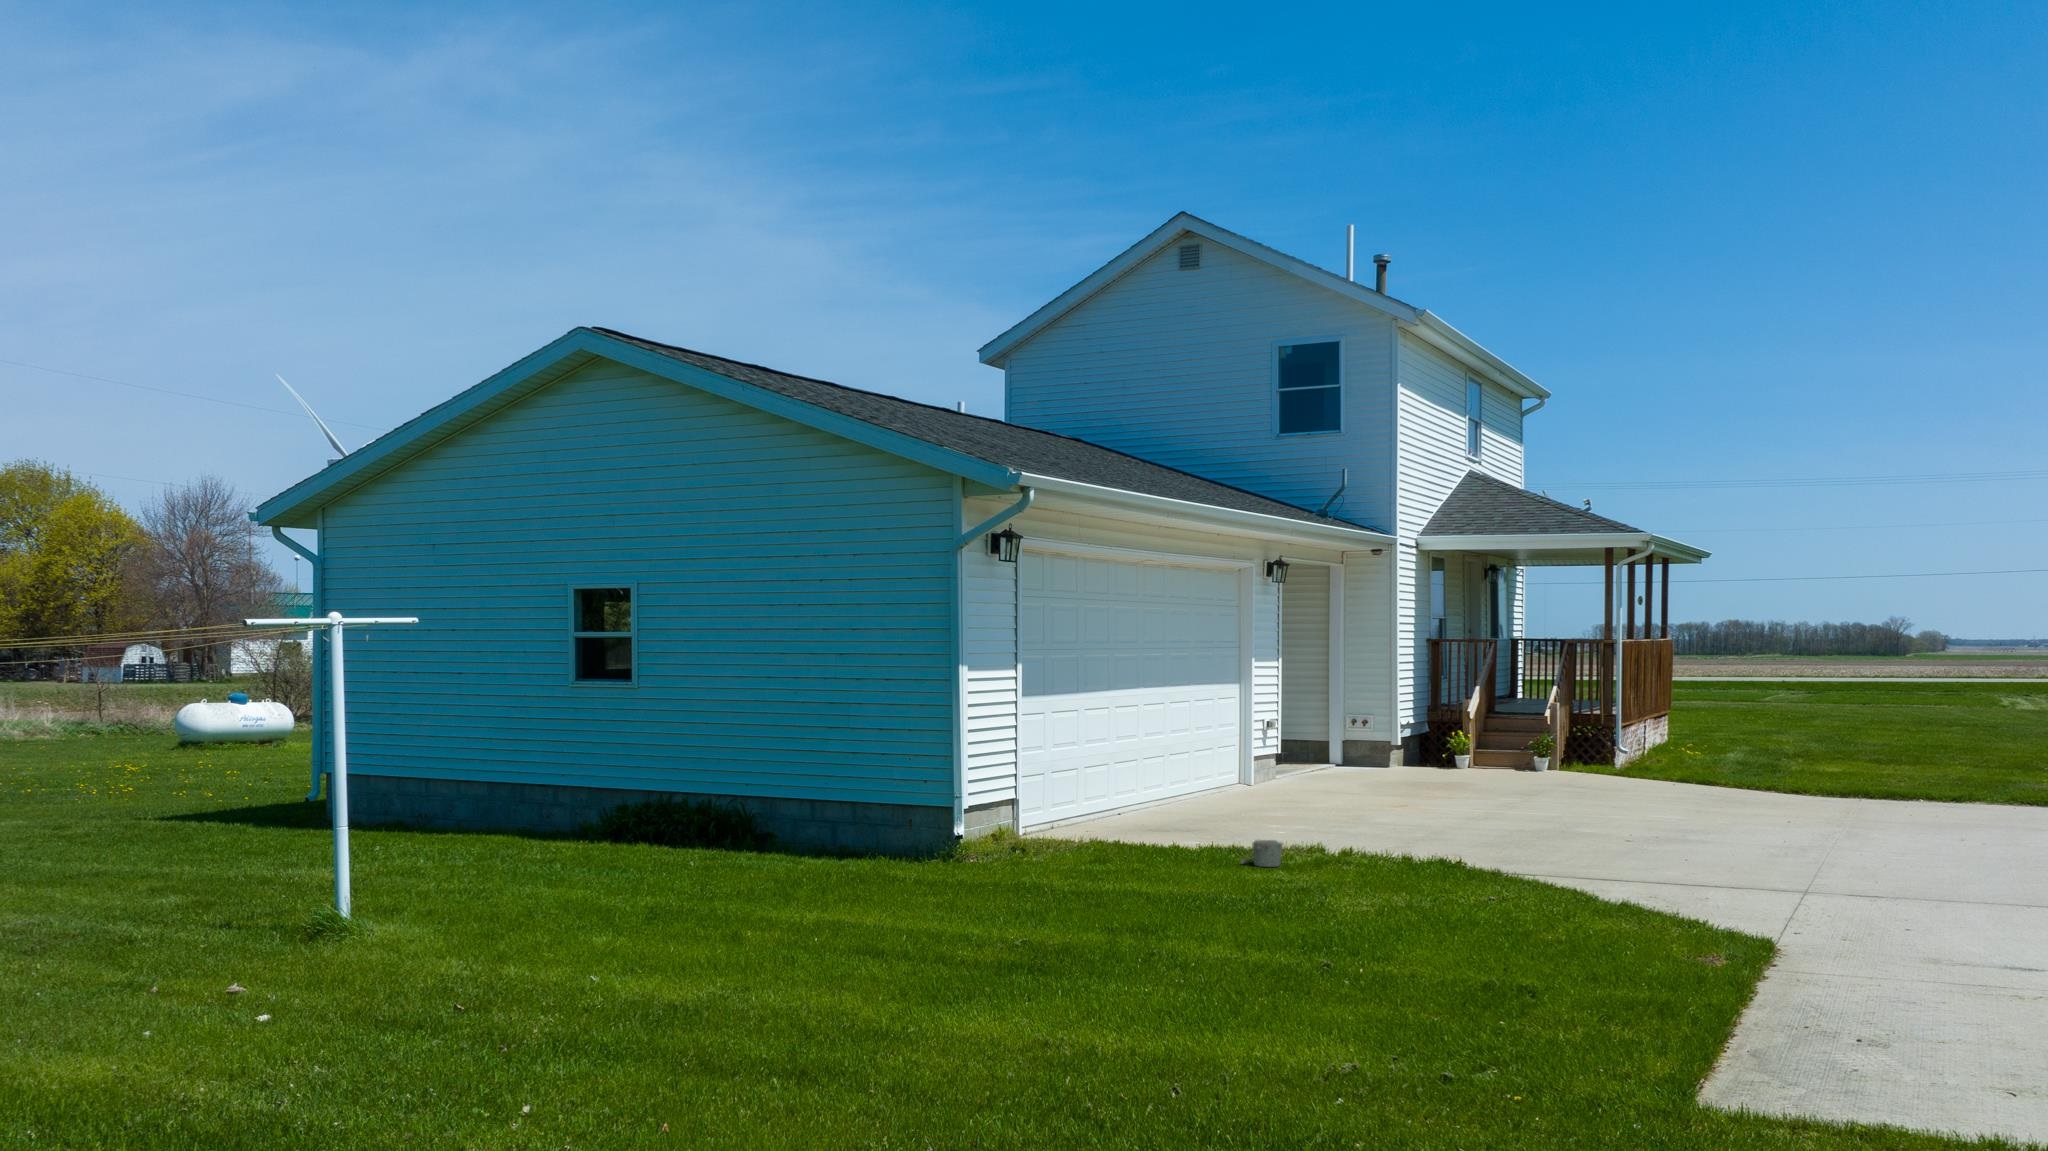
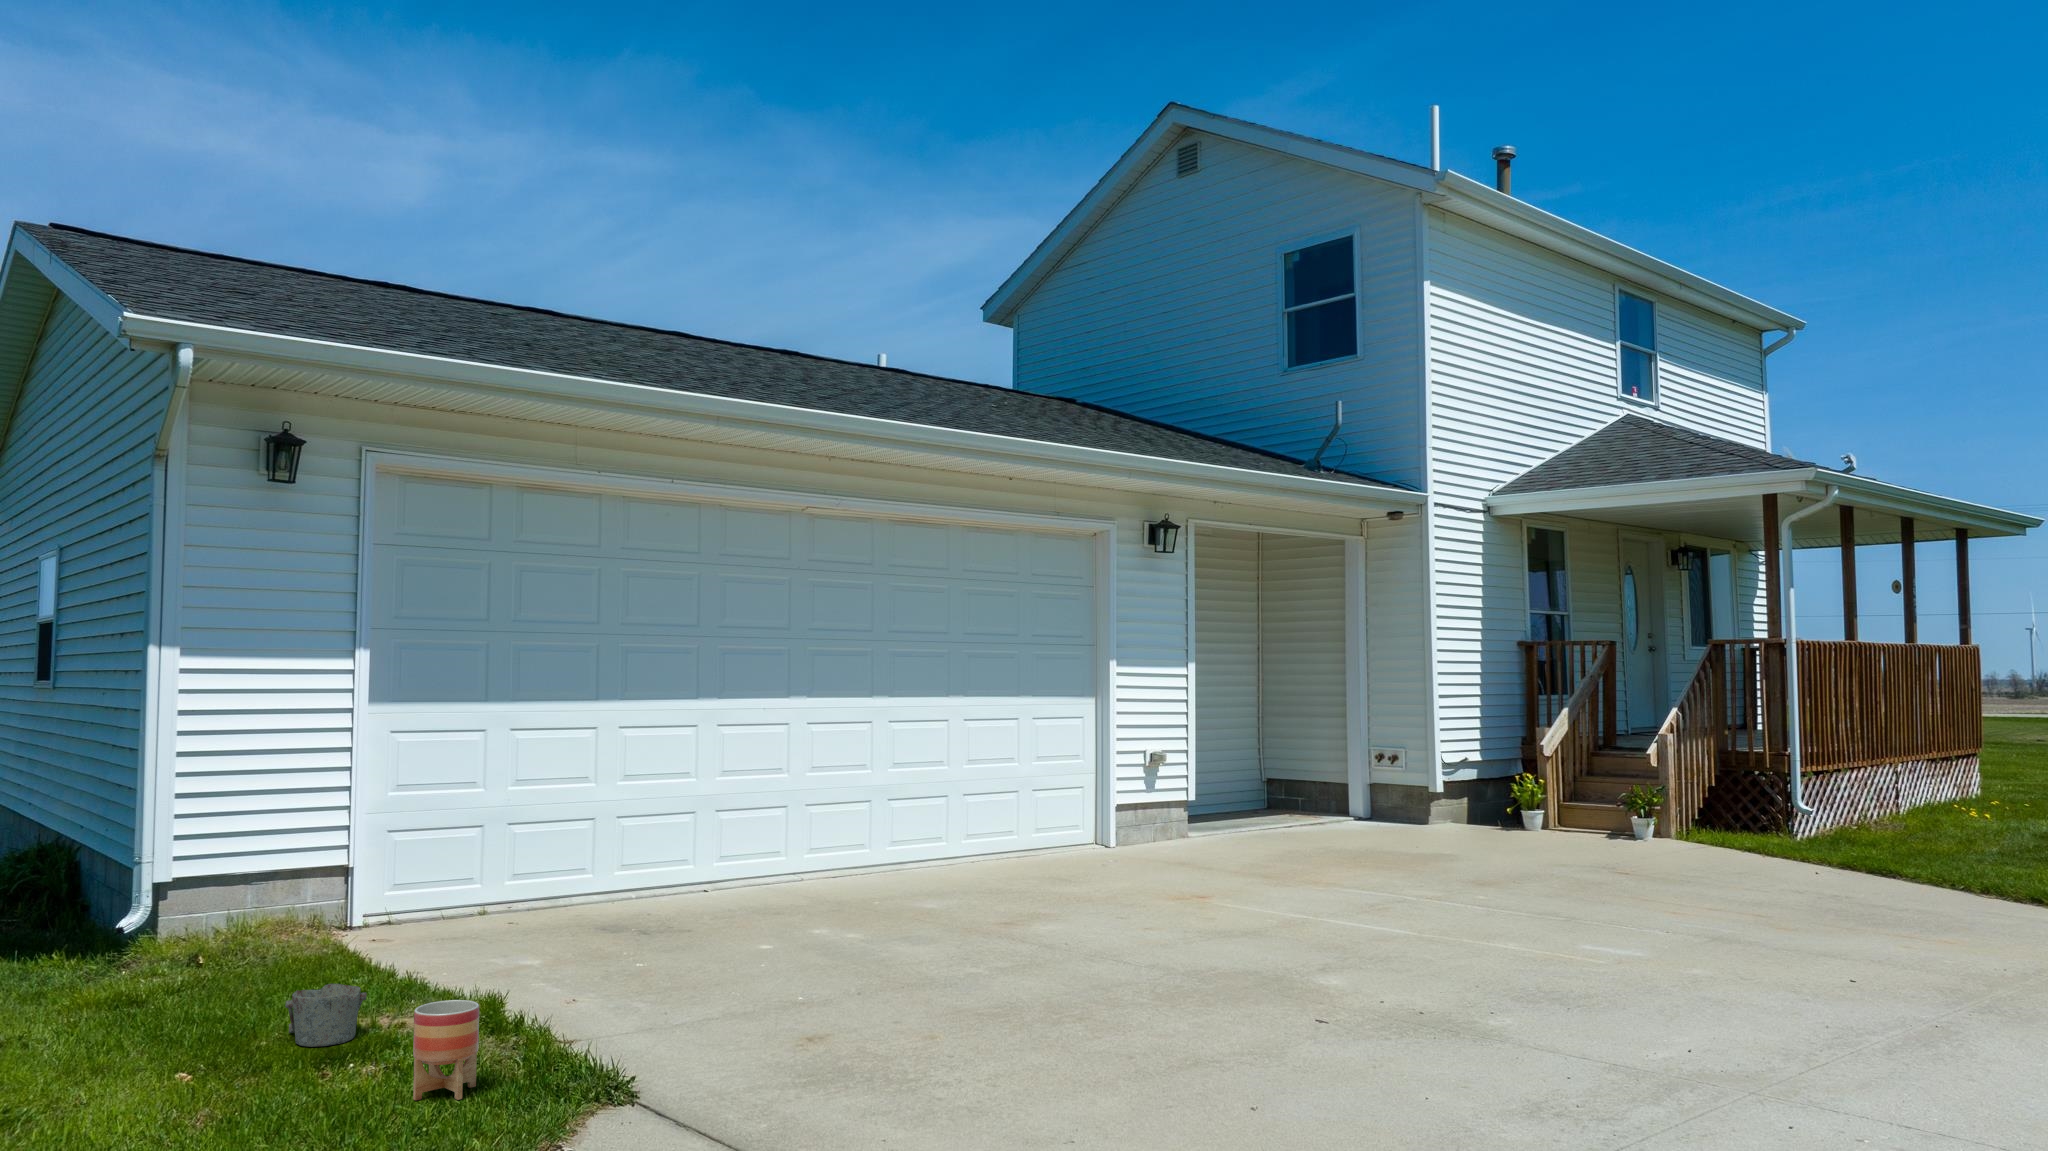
planter: none [1378,834,1406,876] -> present [413,1000,479,1100]

